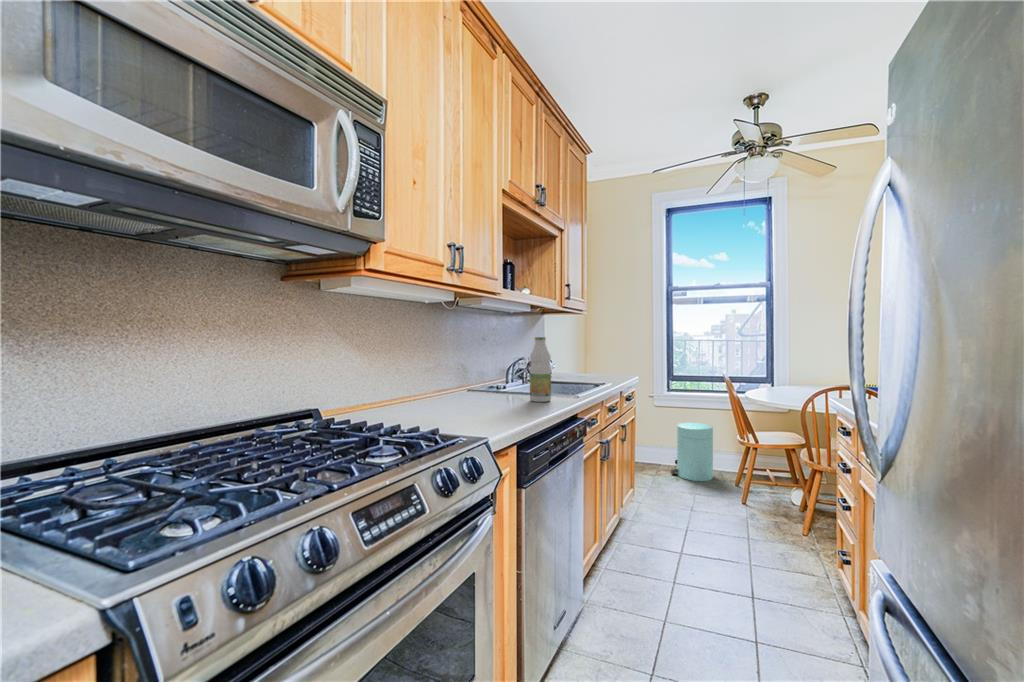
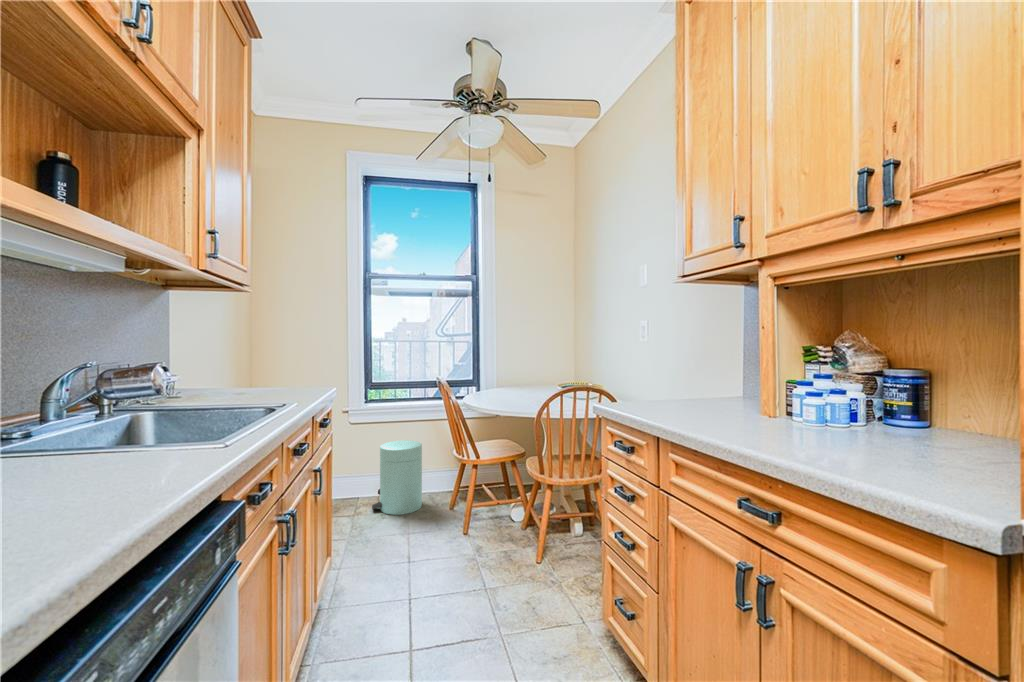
bottle: present [530,337,551,402] -> none [72,304,149,483]

